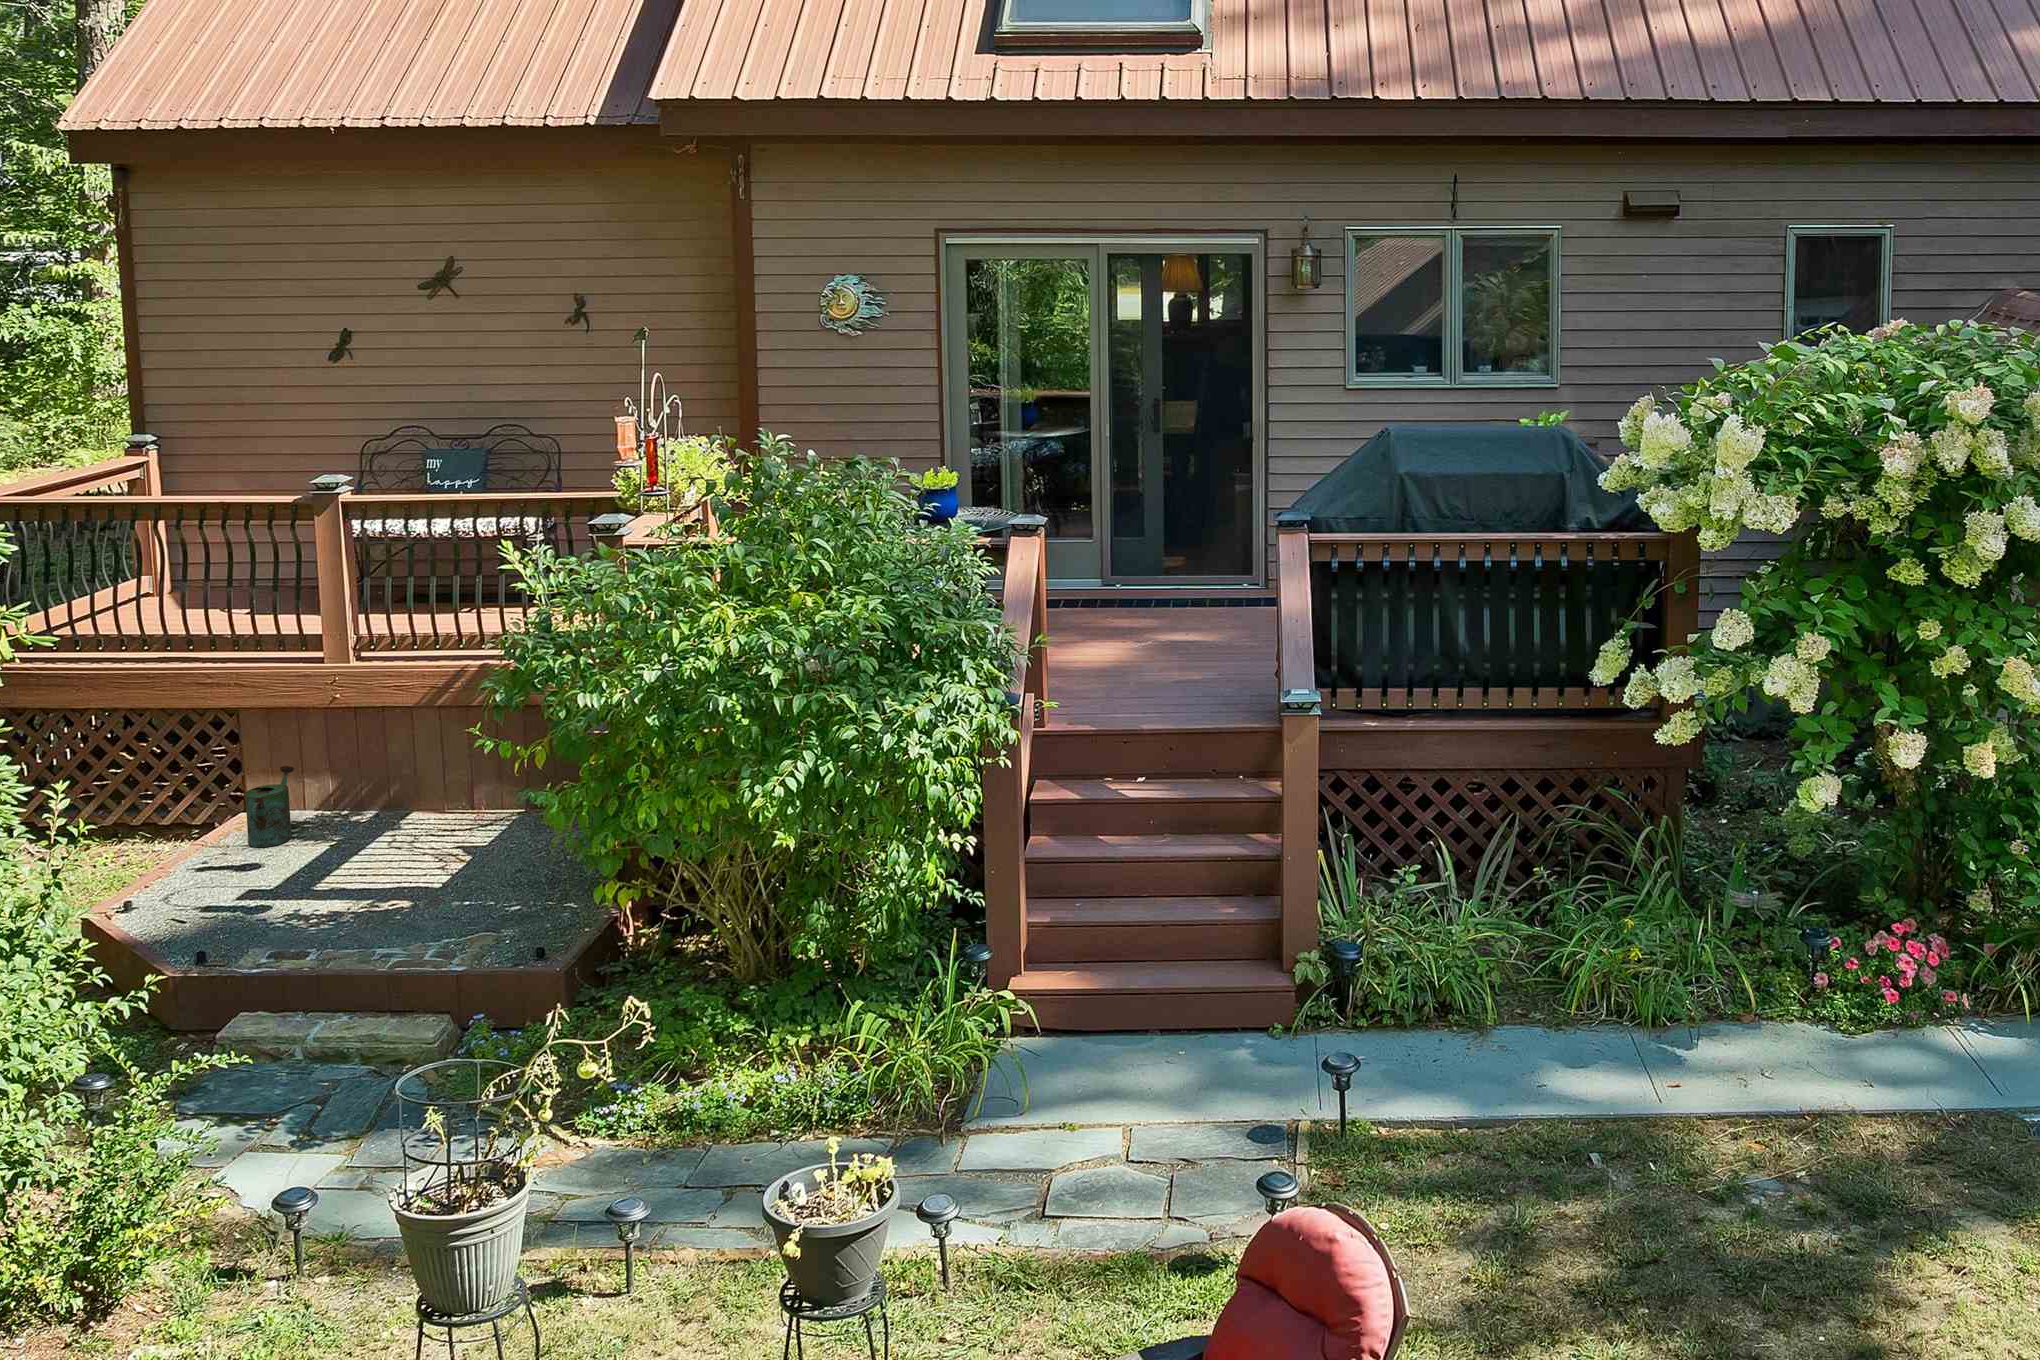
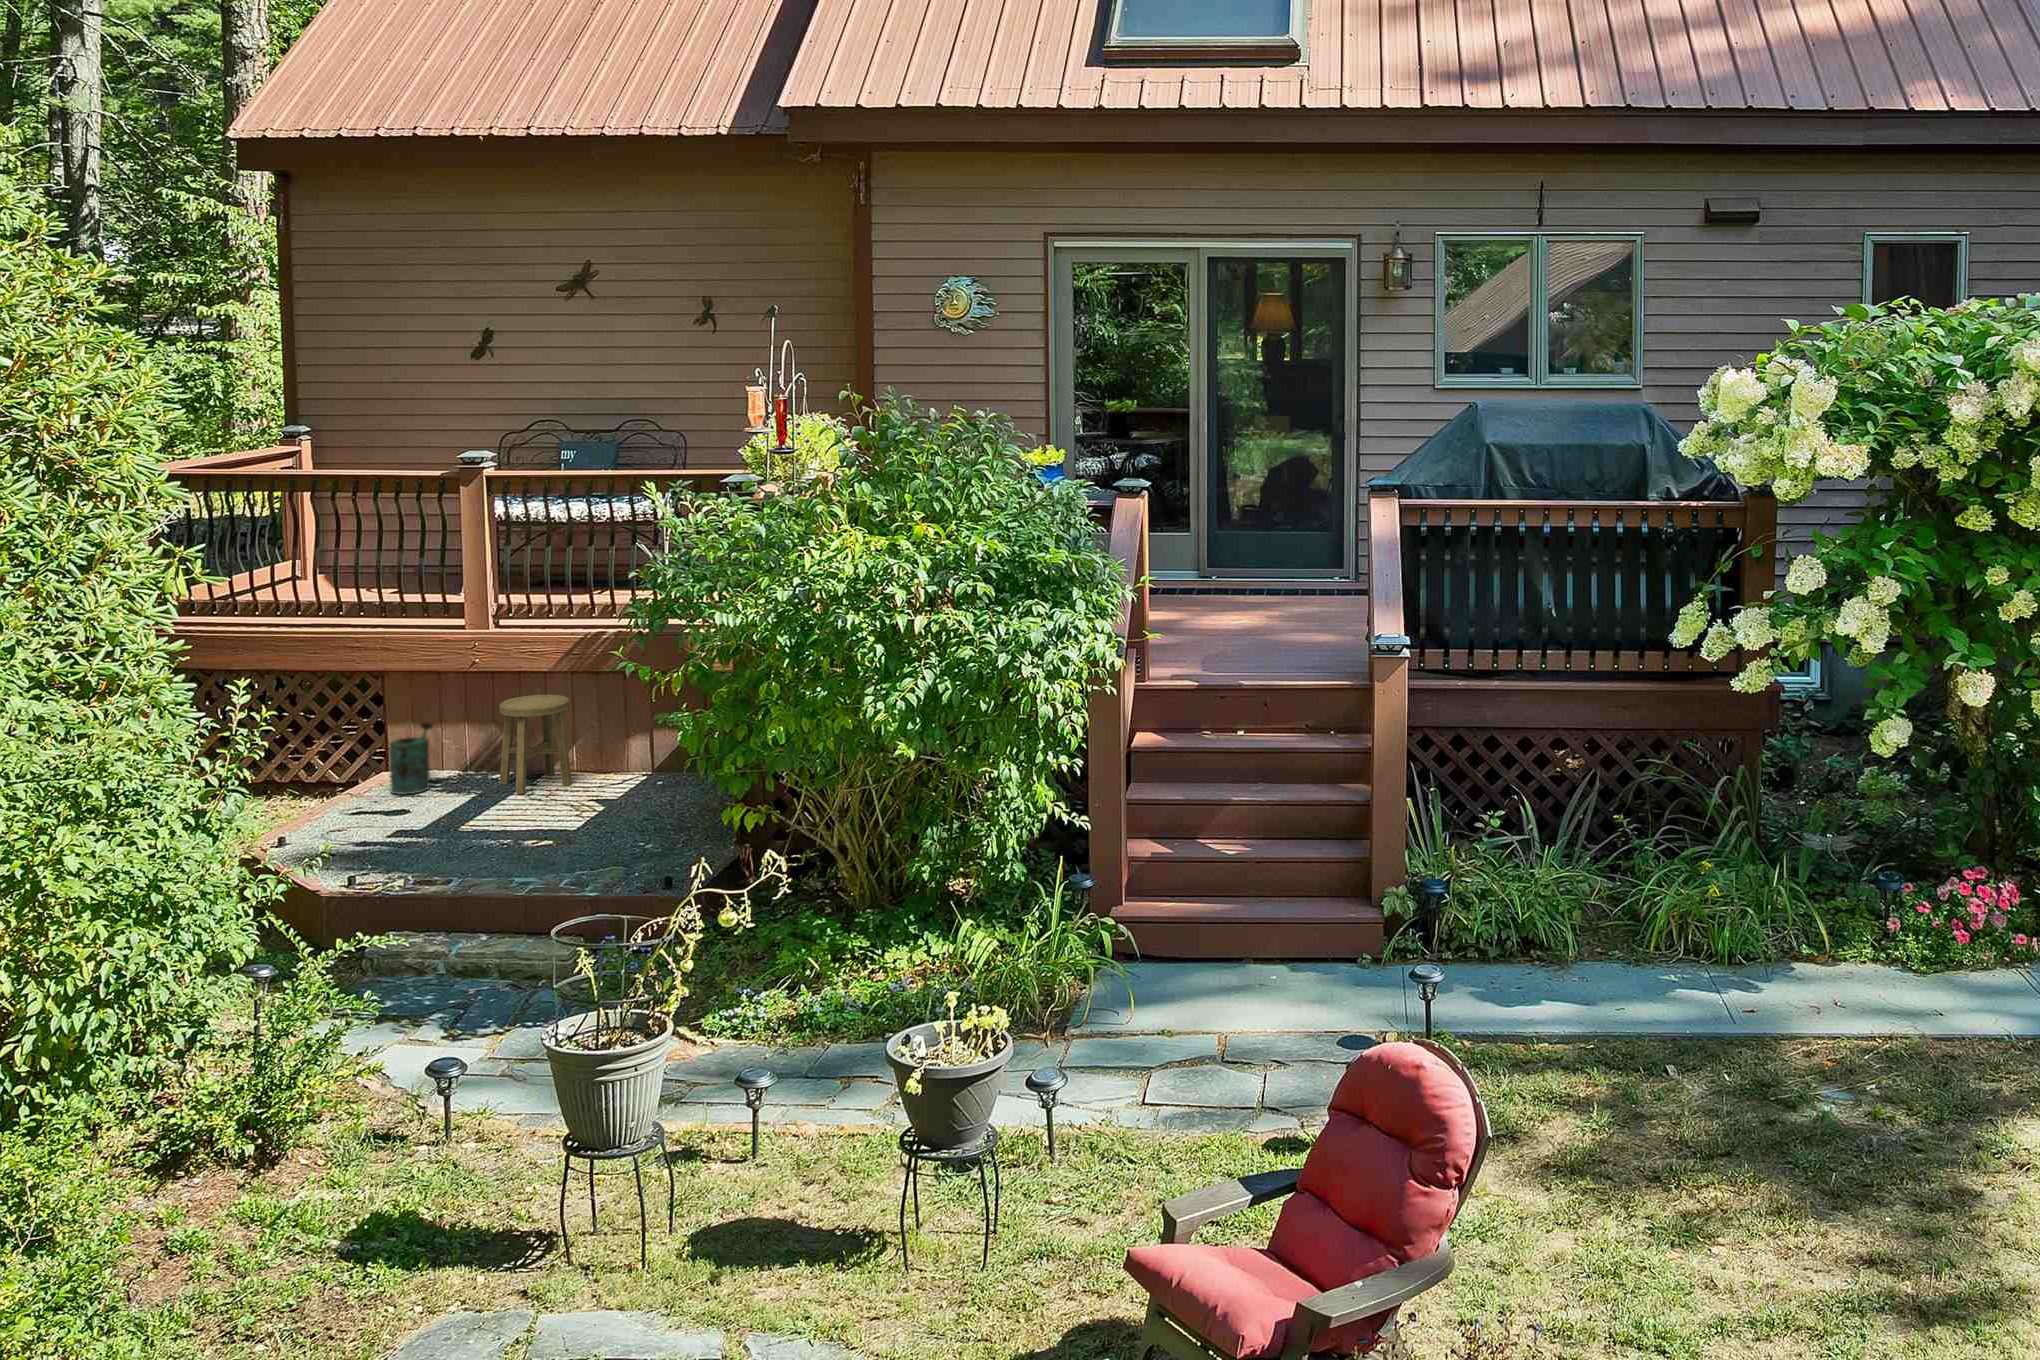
stool: none [363,734,445,843] -> present [500,695,572,794]

